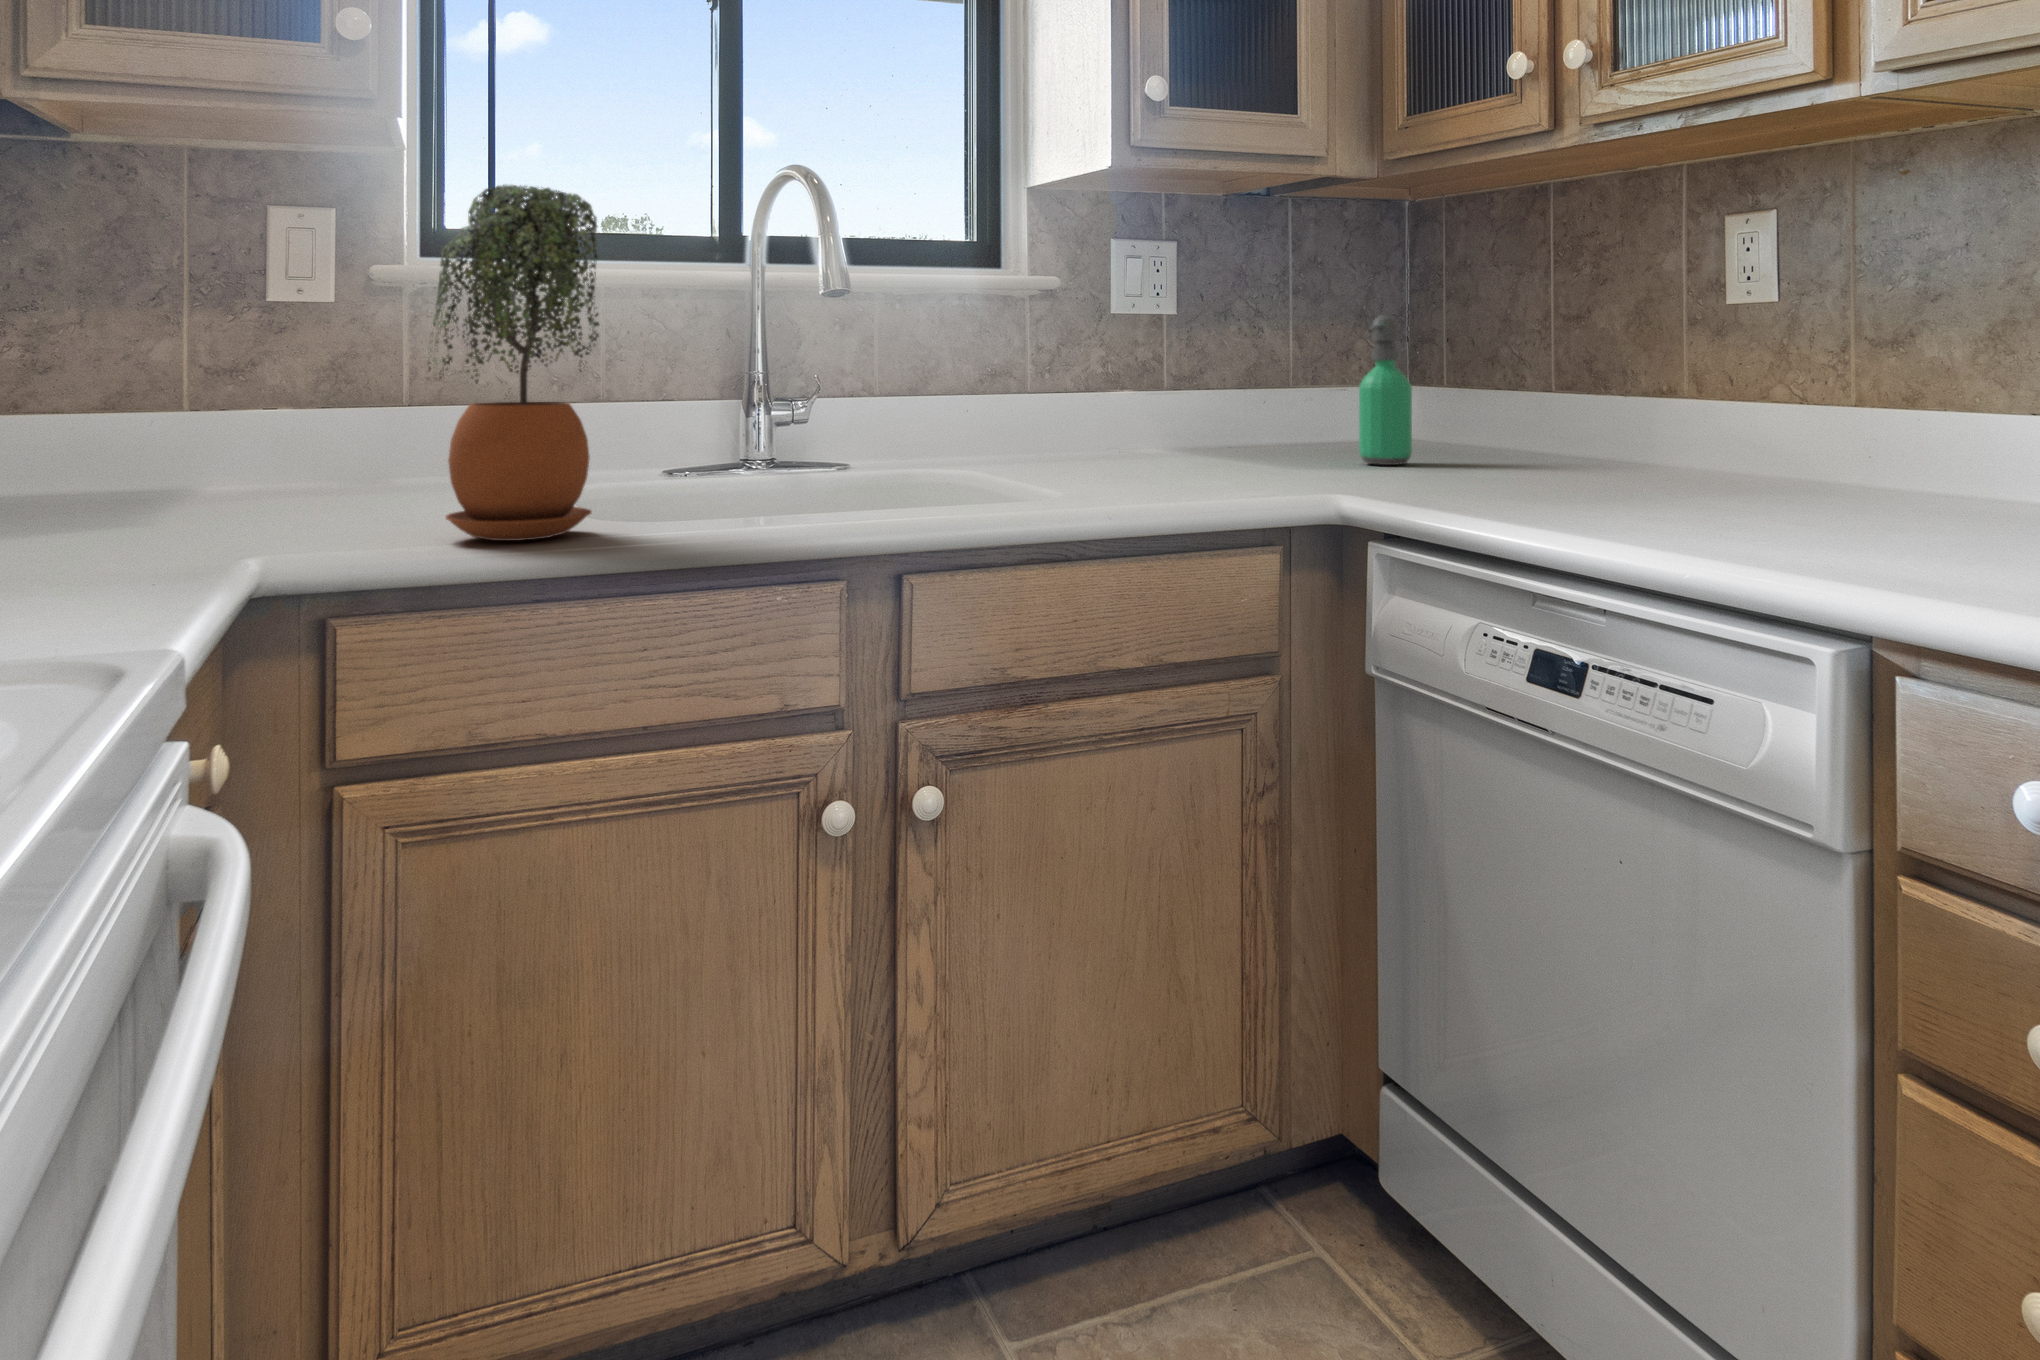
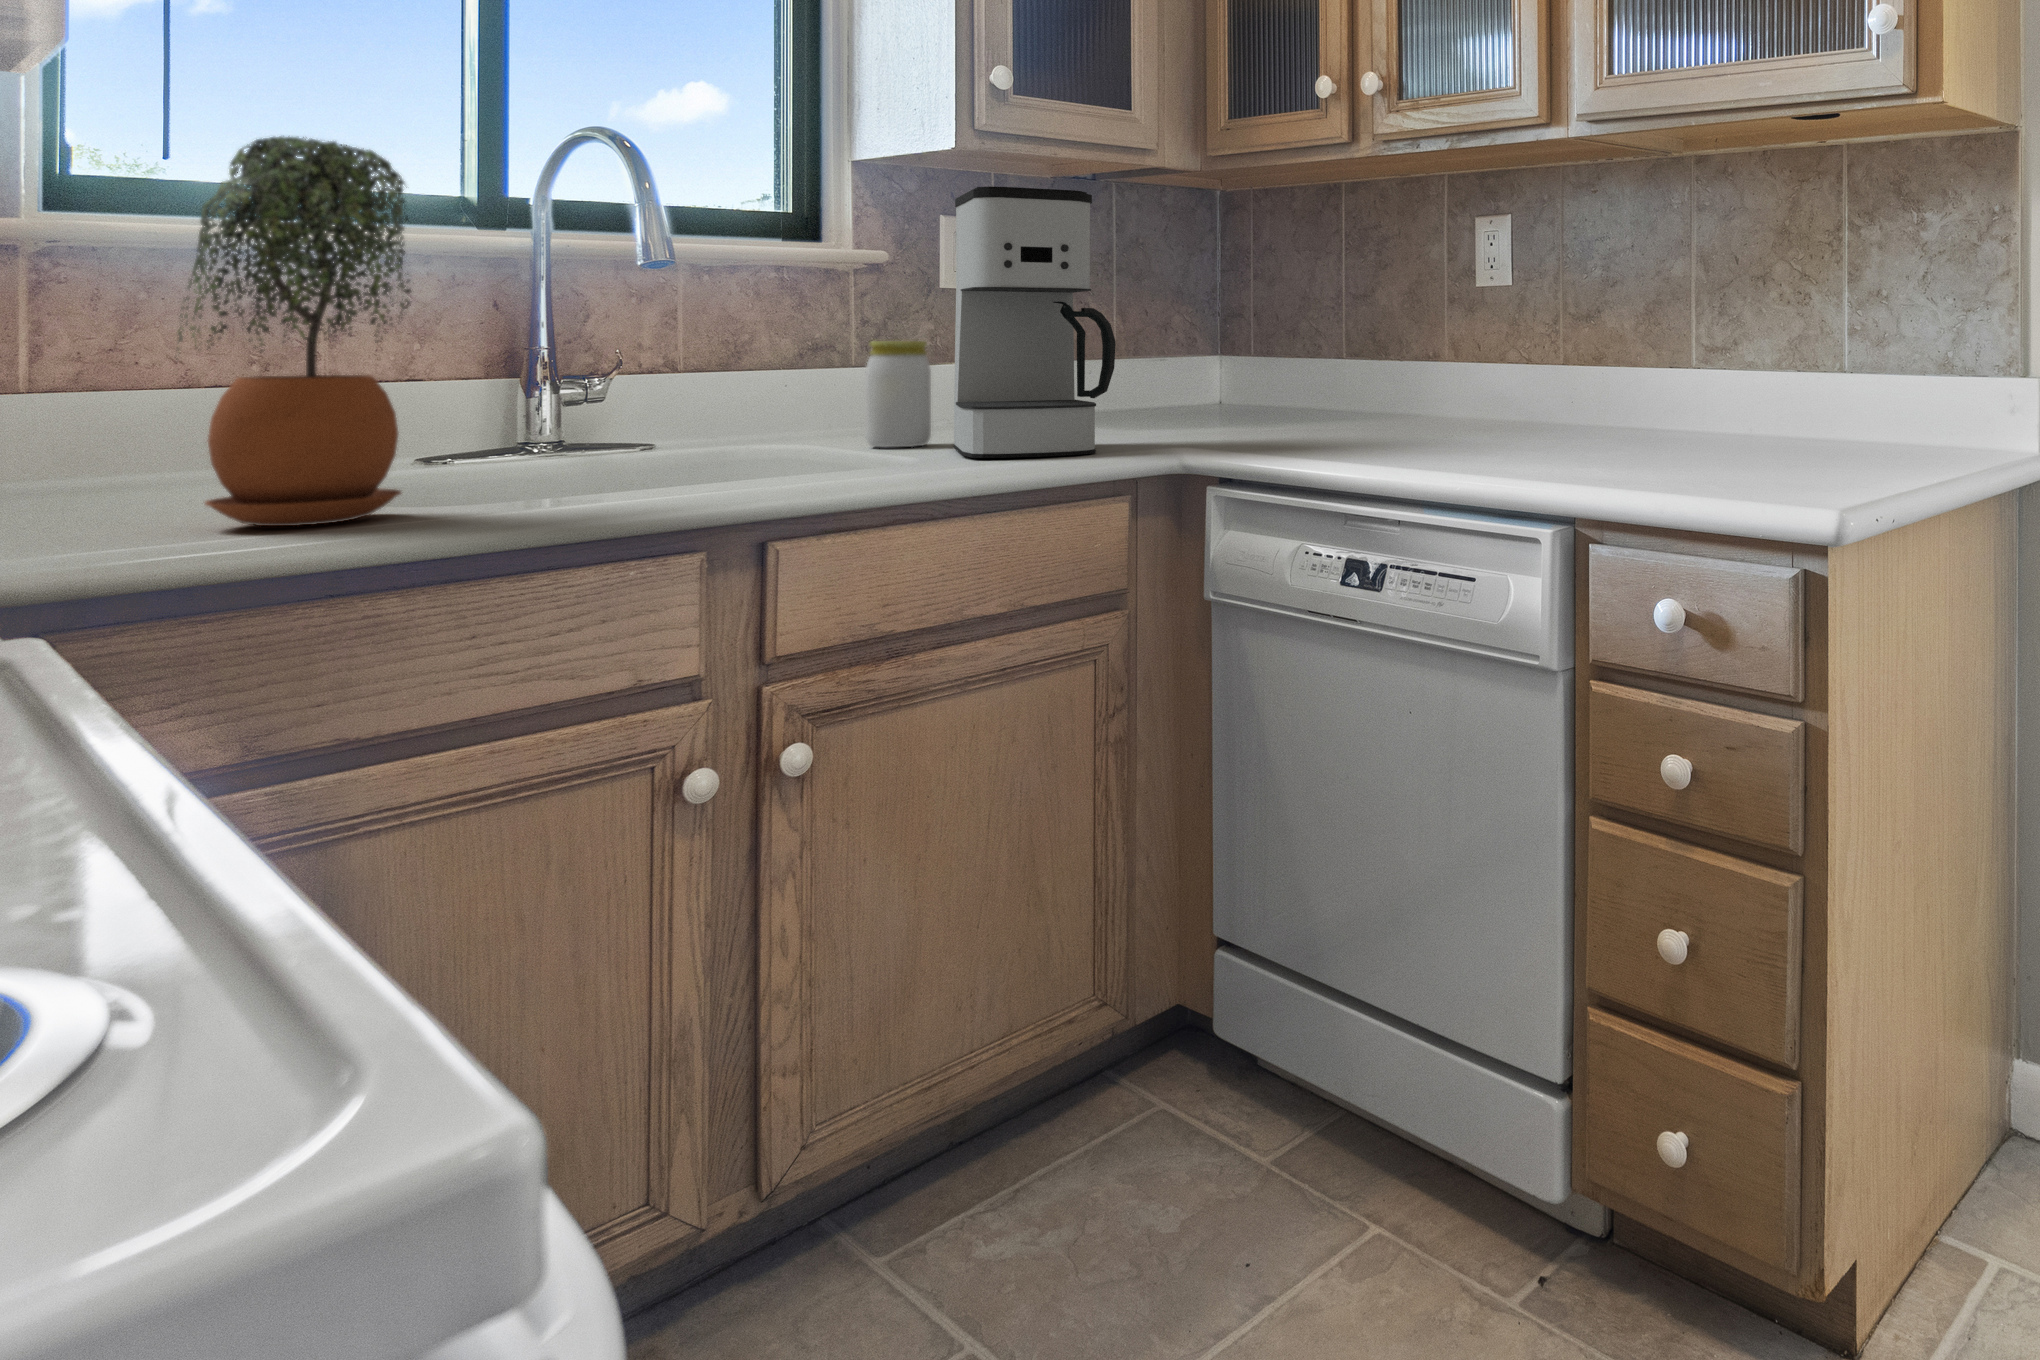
coffee maker: none [1109,202,1272,497] -> present [953,186,1116,458]
soap dispenser: present [1359,315,1412,465] -> none [1181,295,1227,427]
jar: none [1031,367,1093,477] -> present [865,341,931,447]

